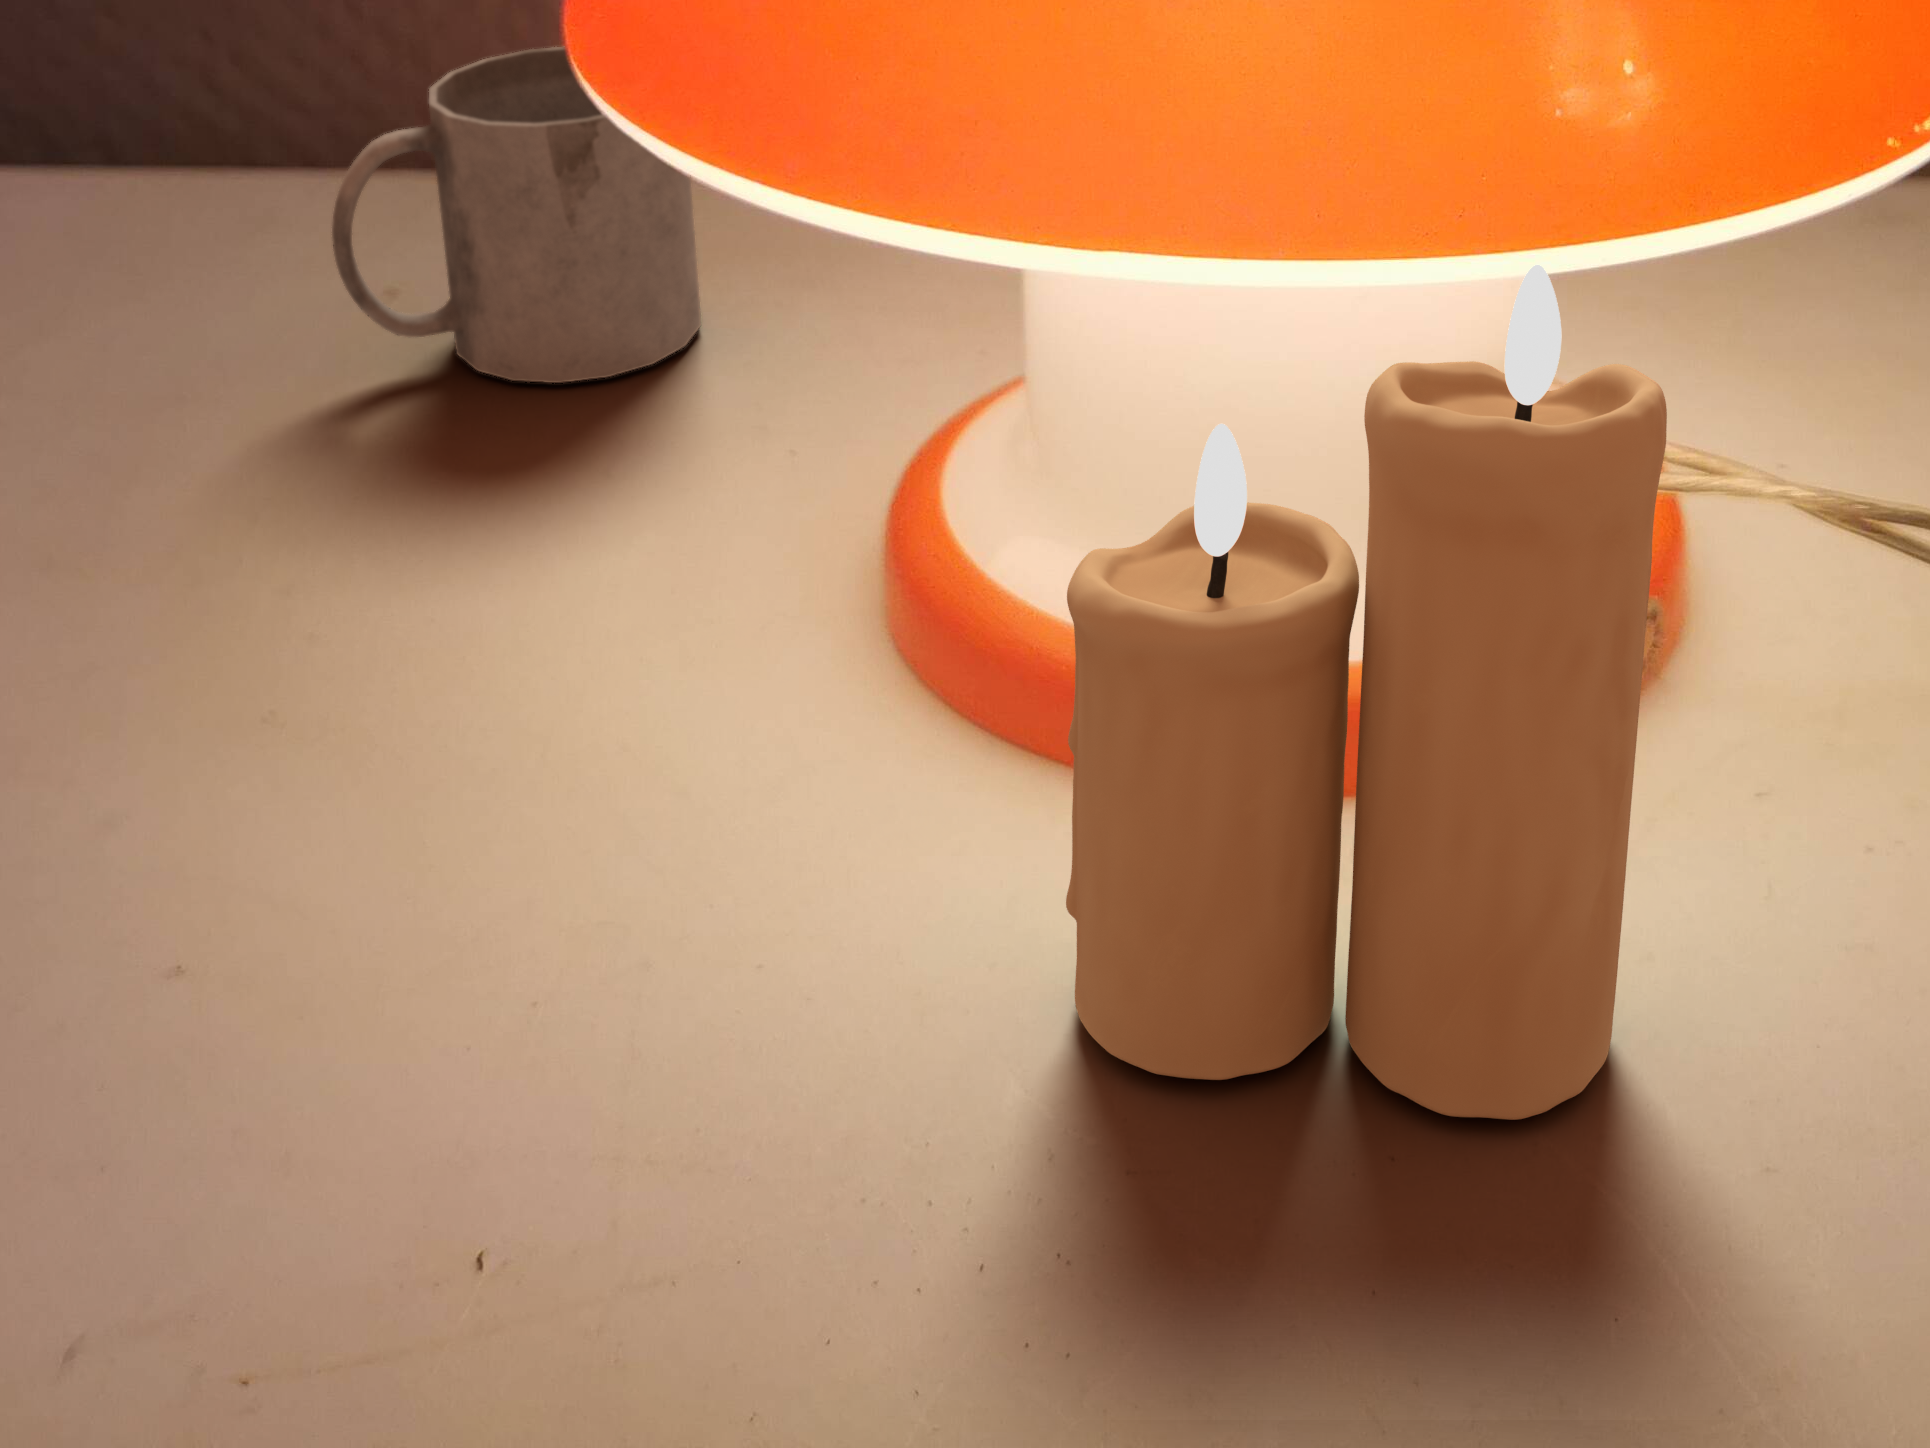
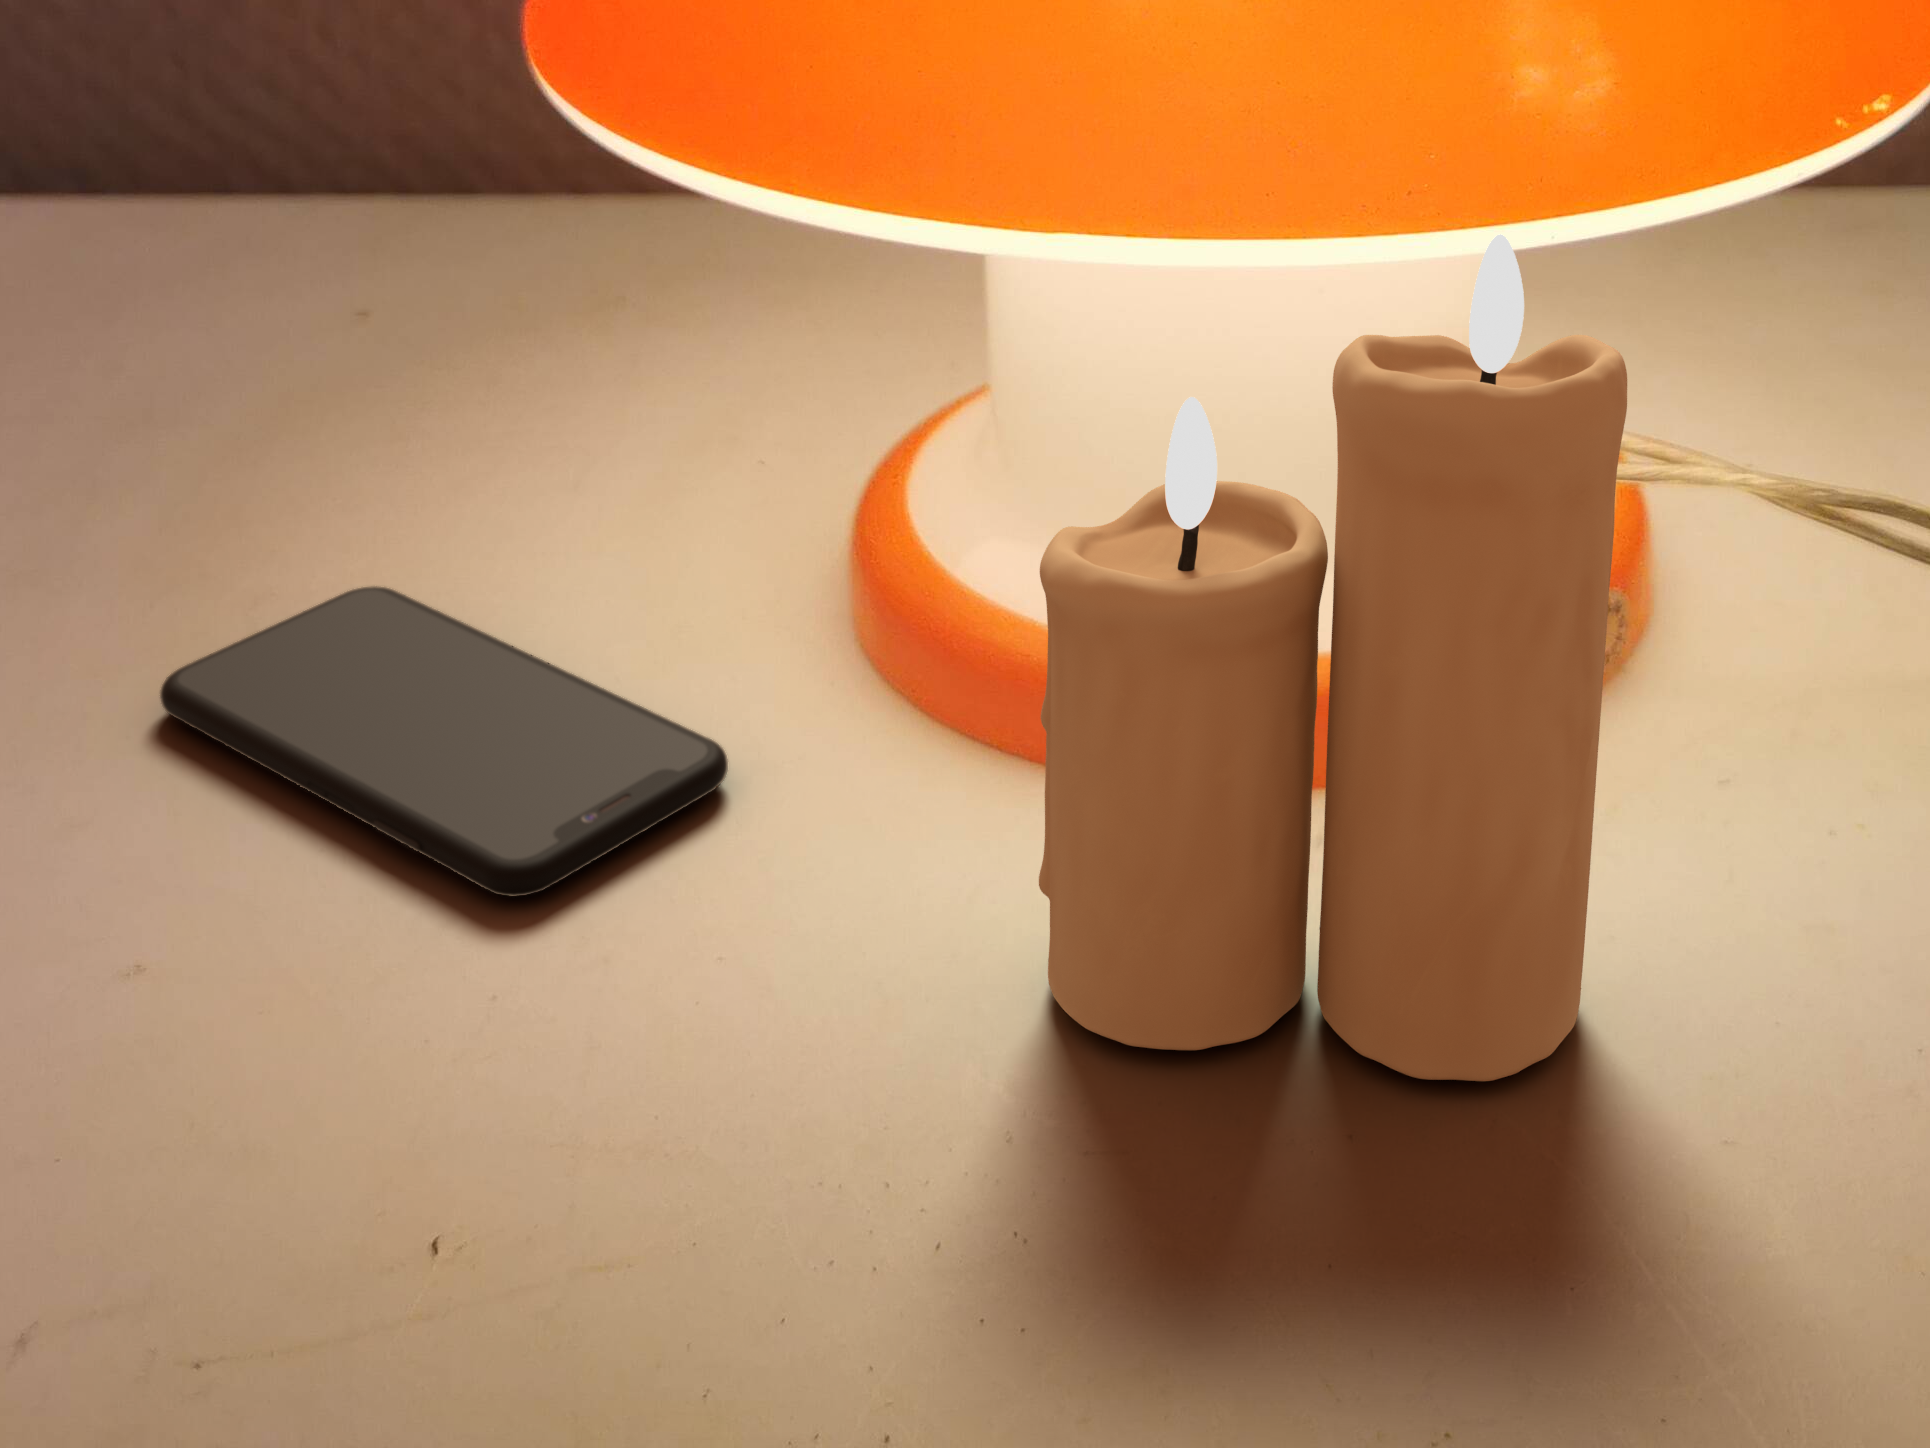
mug: present [332,46,701,383] -> none [260,56,639,400]
smartphone: none [214,574,765,900] -> present [160,586,728,897]

